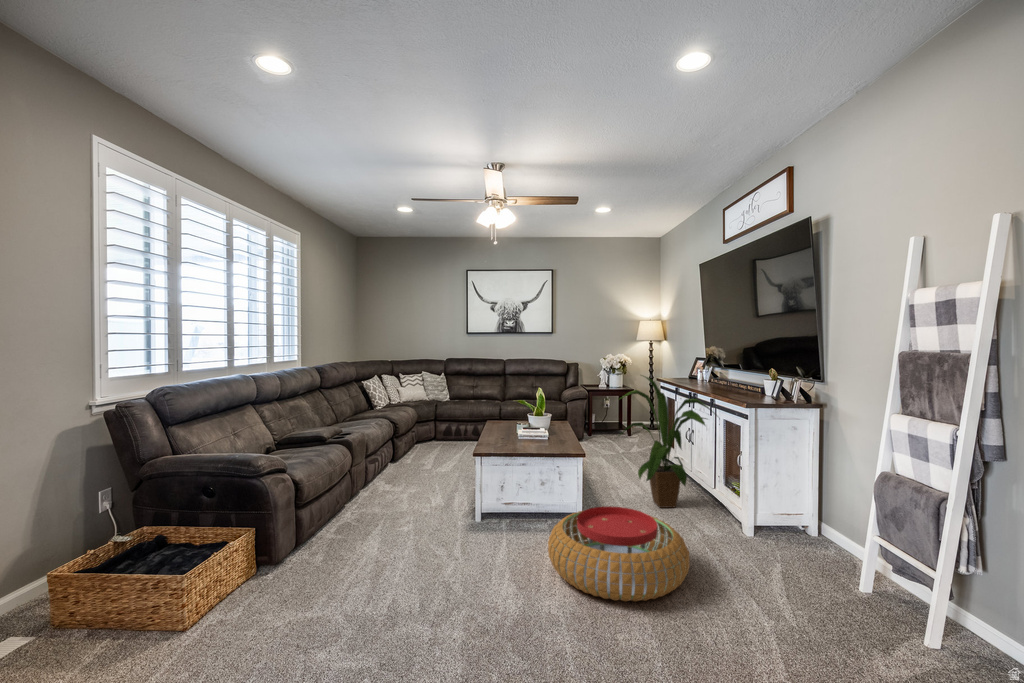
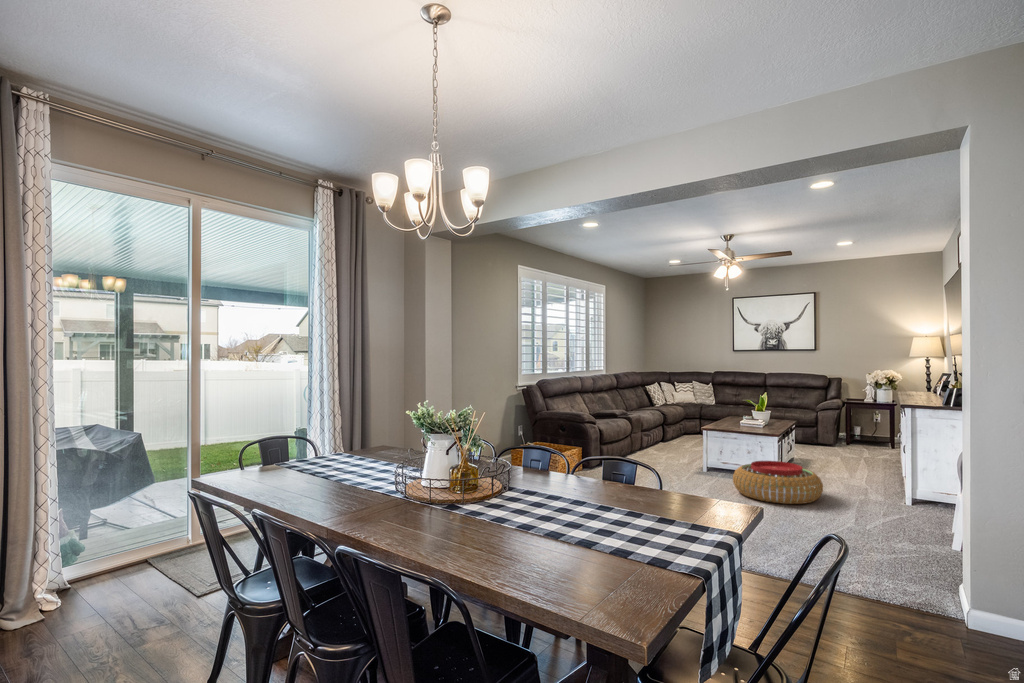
house plant: present [619,376,715,508] -> none [814,384,896,484]

